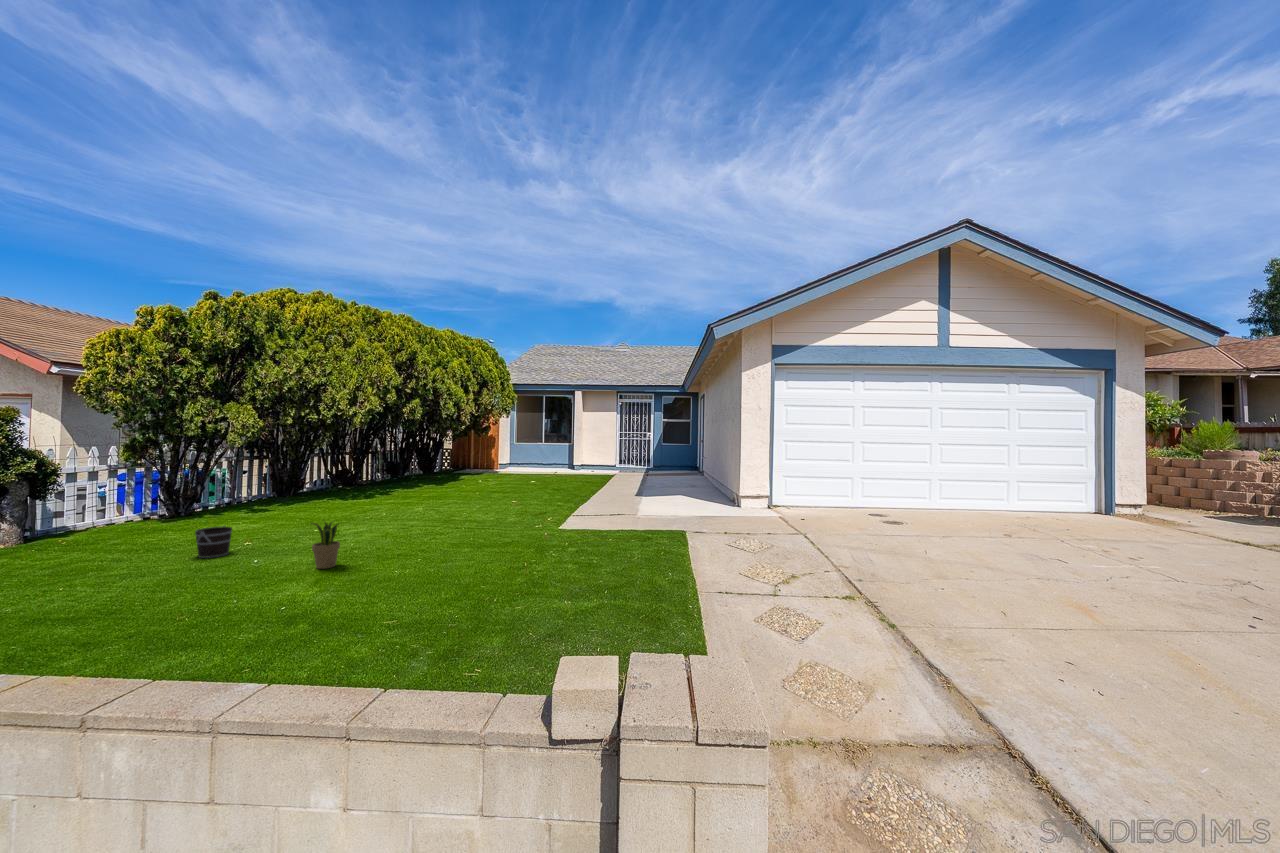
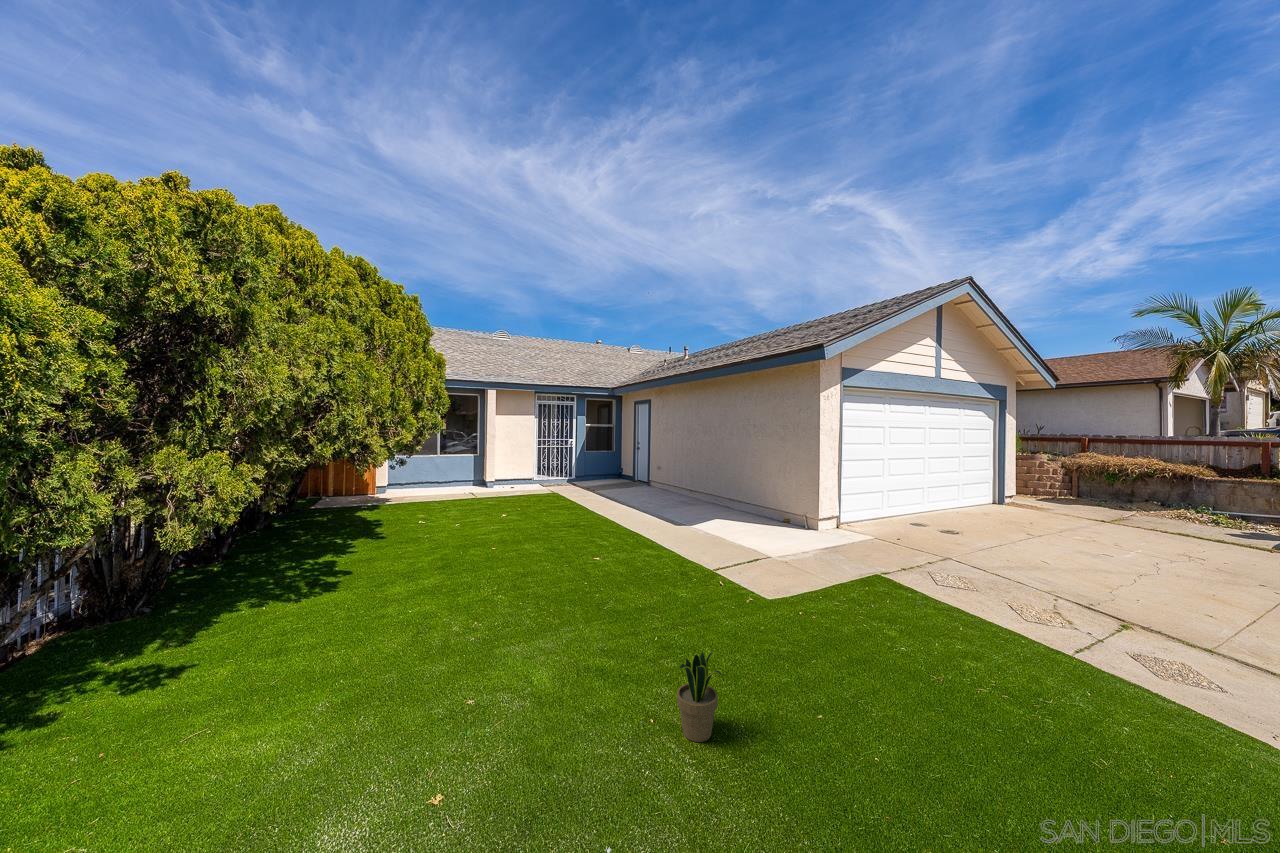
bucket: present [195,526,232,558] -> none [352,705,424,797]

